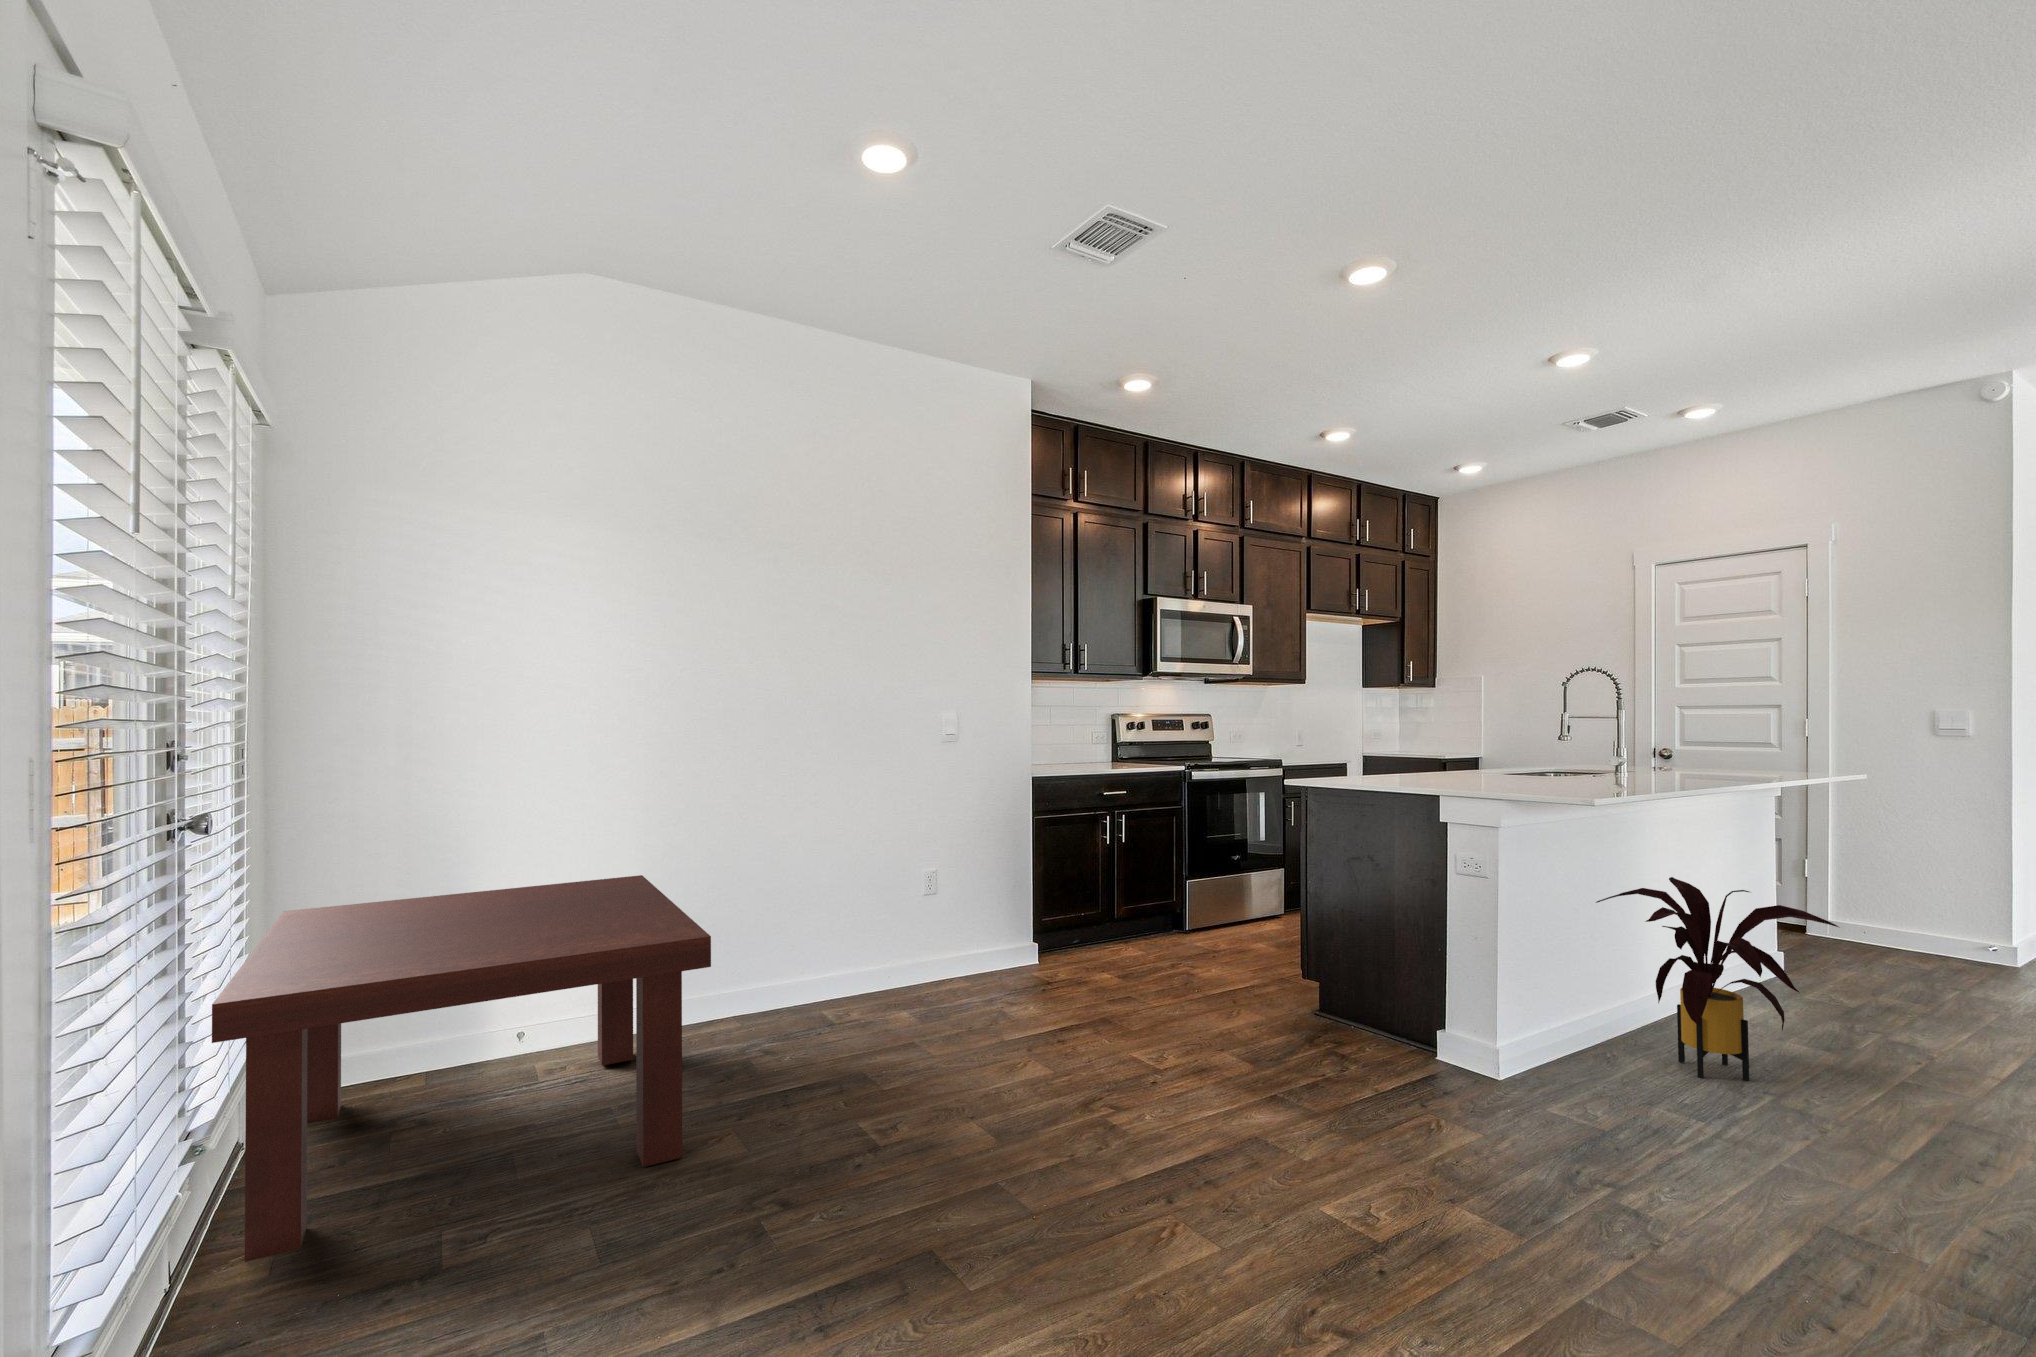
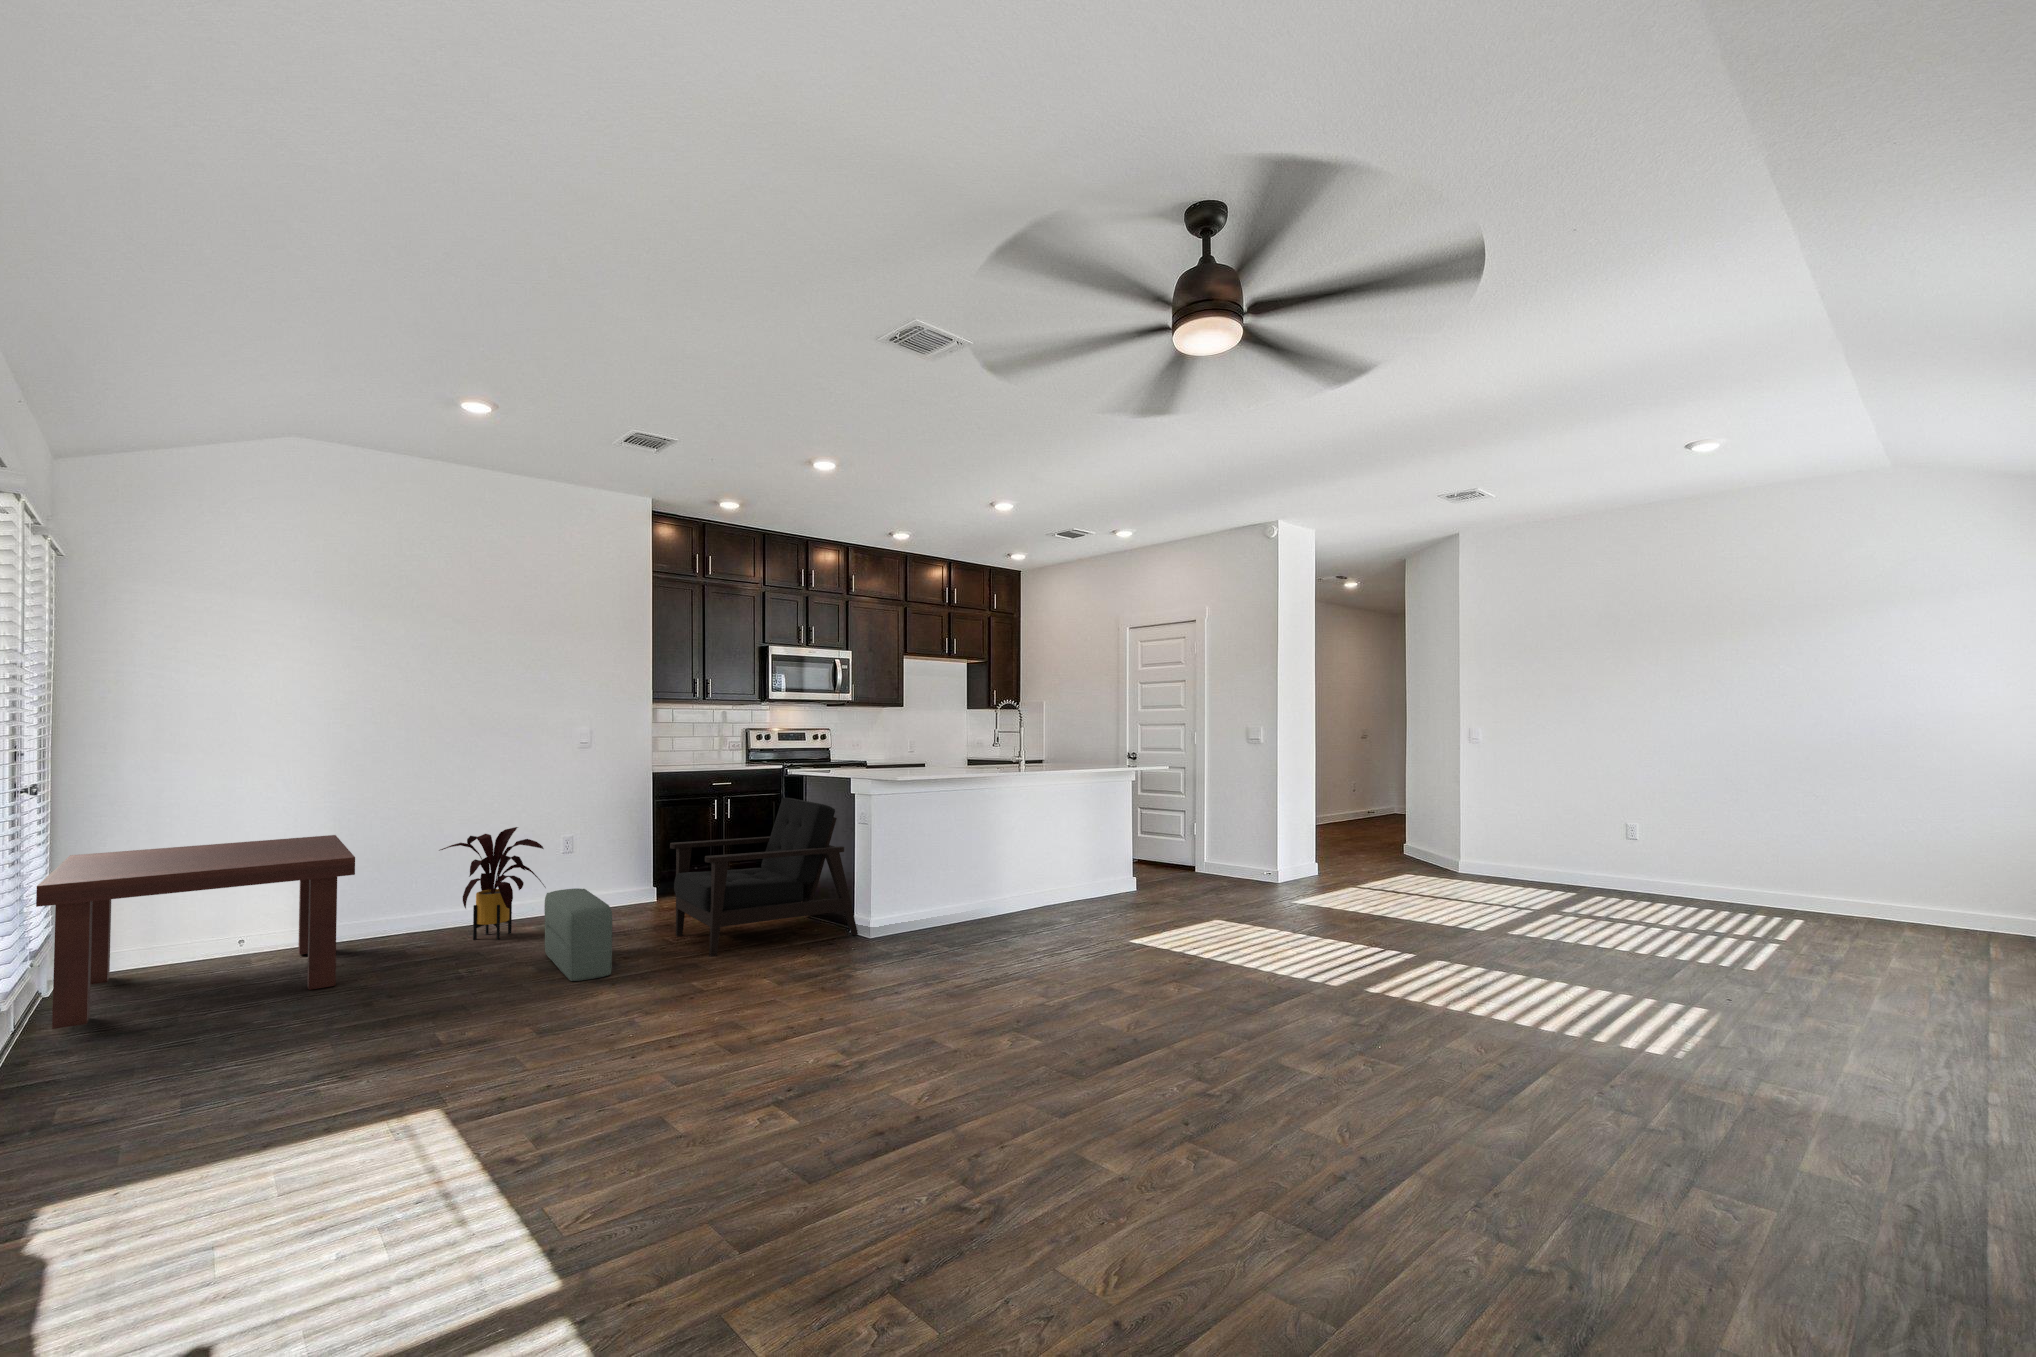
armchair: none [1135,824,1464,1116] -> present [670,798,858,957]
house plant: present [1596,877,1838,1081] -> present [440,827,545,940]
pouf: none [975,979,1139,1175] -> present [544,888,612,981]

